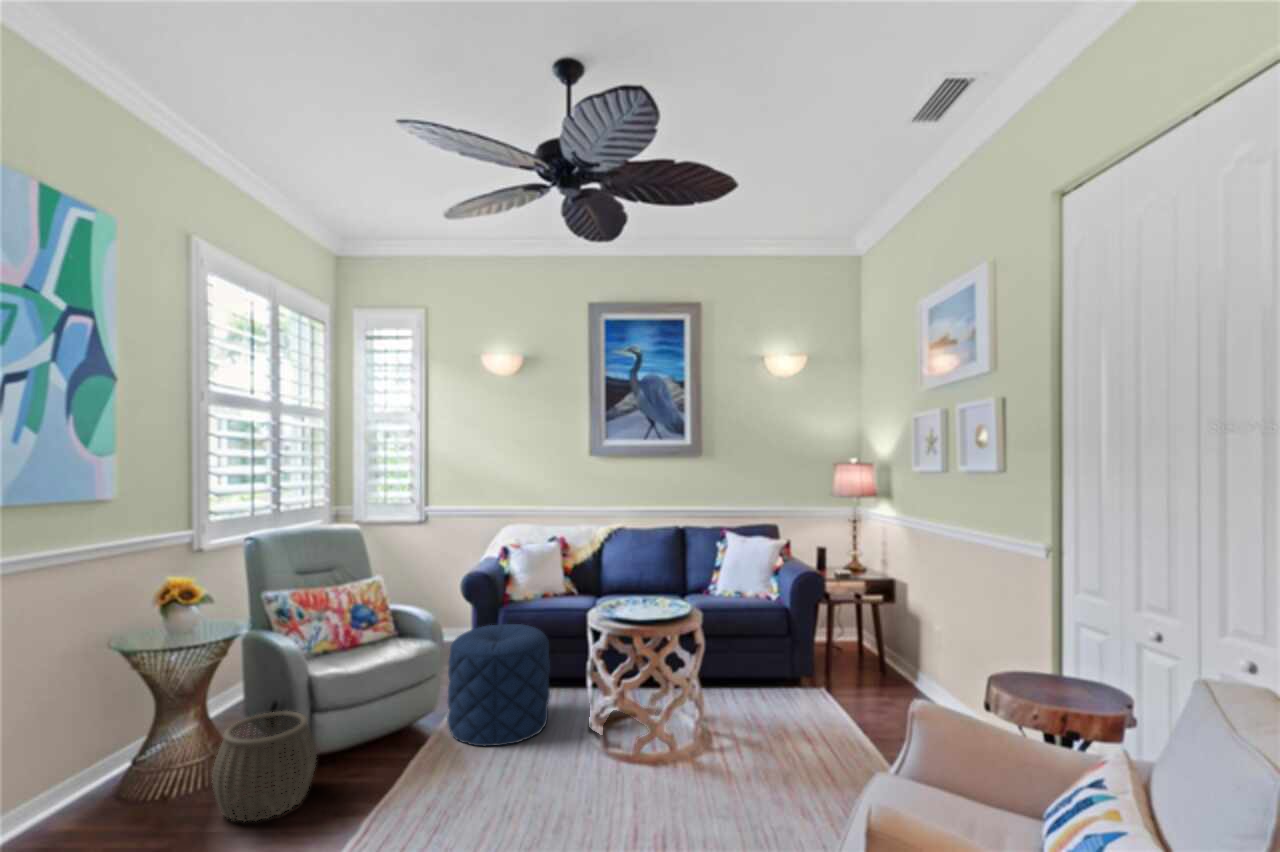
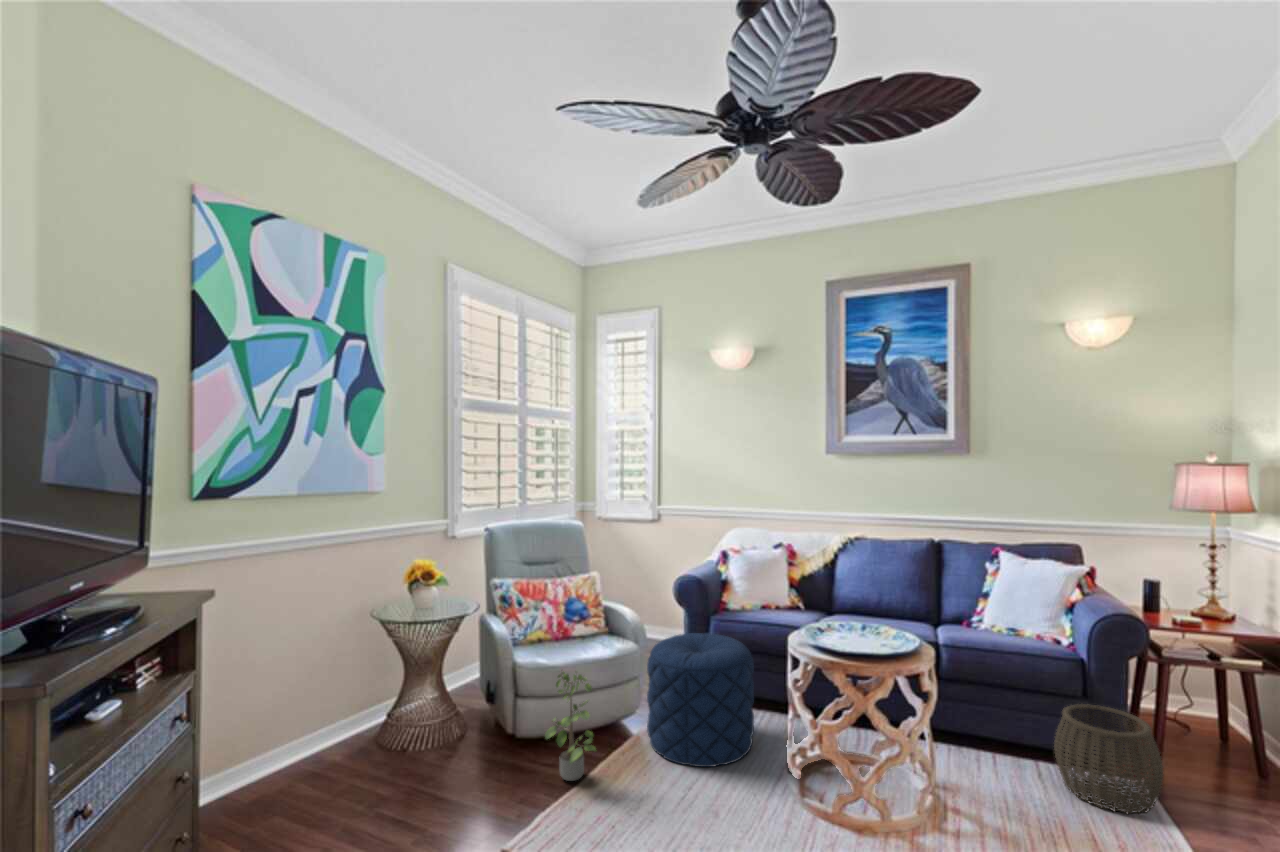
potted plant: none [355,671,418,782] -> present [545,672,596,781]
woven basket: present [212,711,317,822] -> present [1054,704,1163,814]

